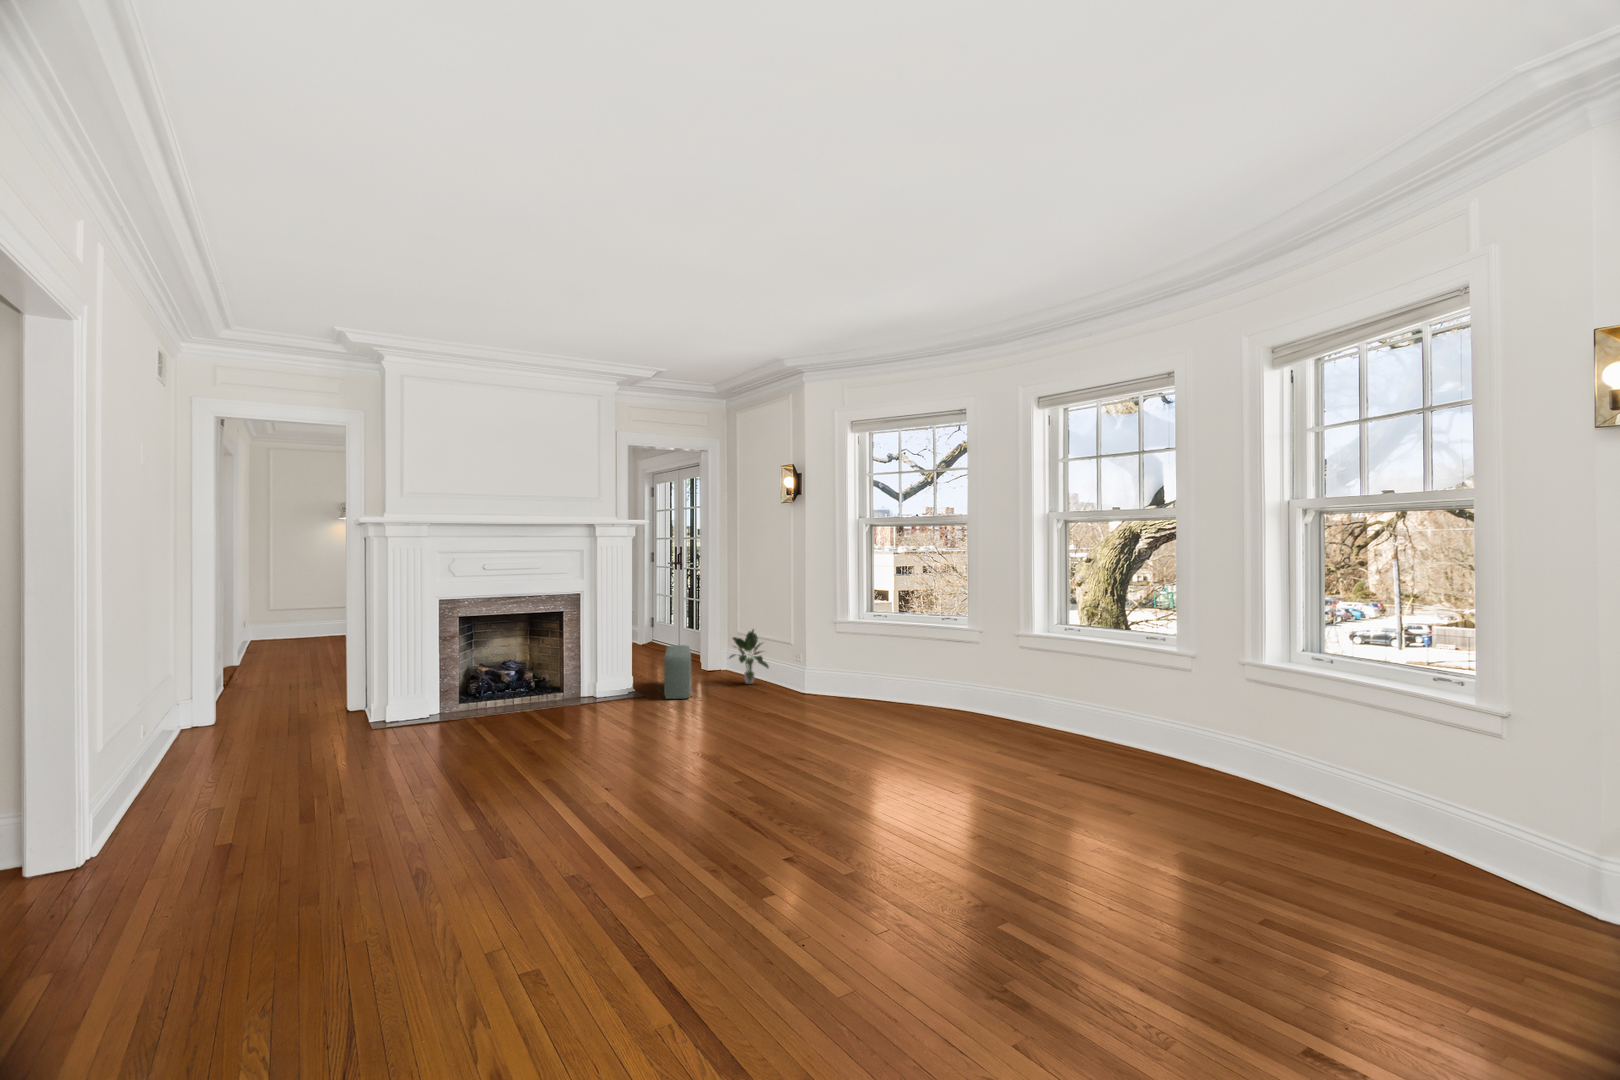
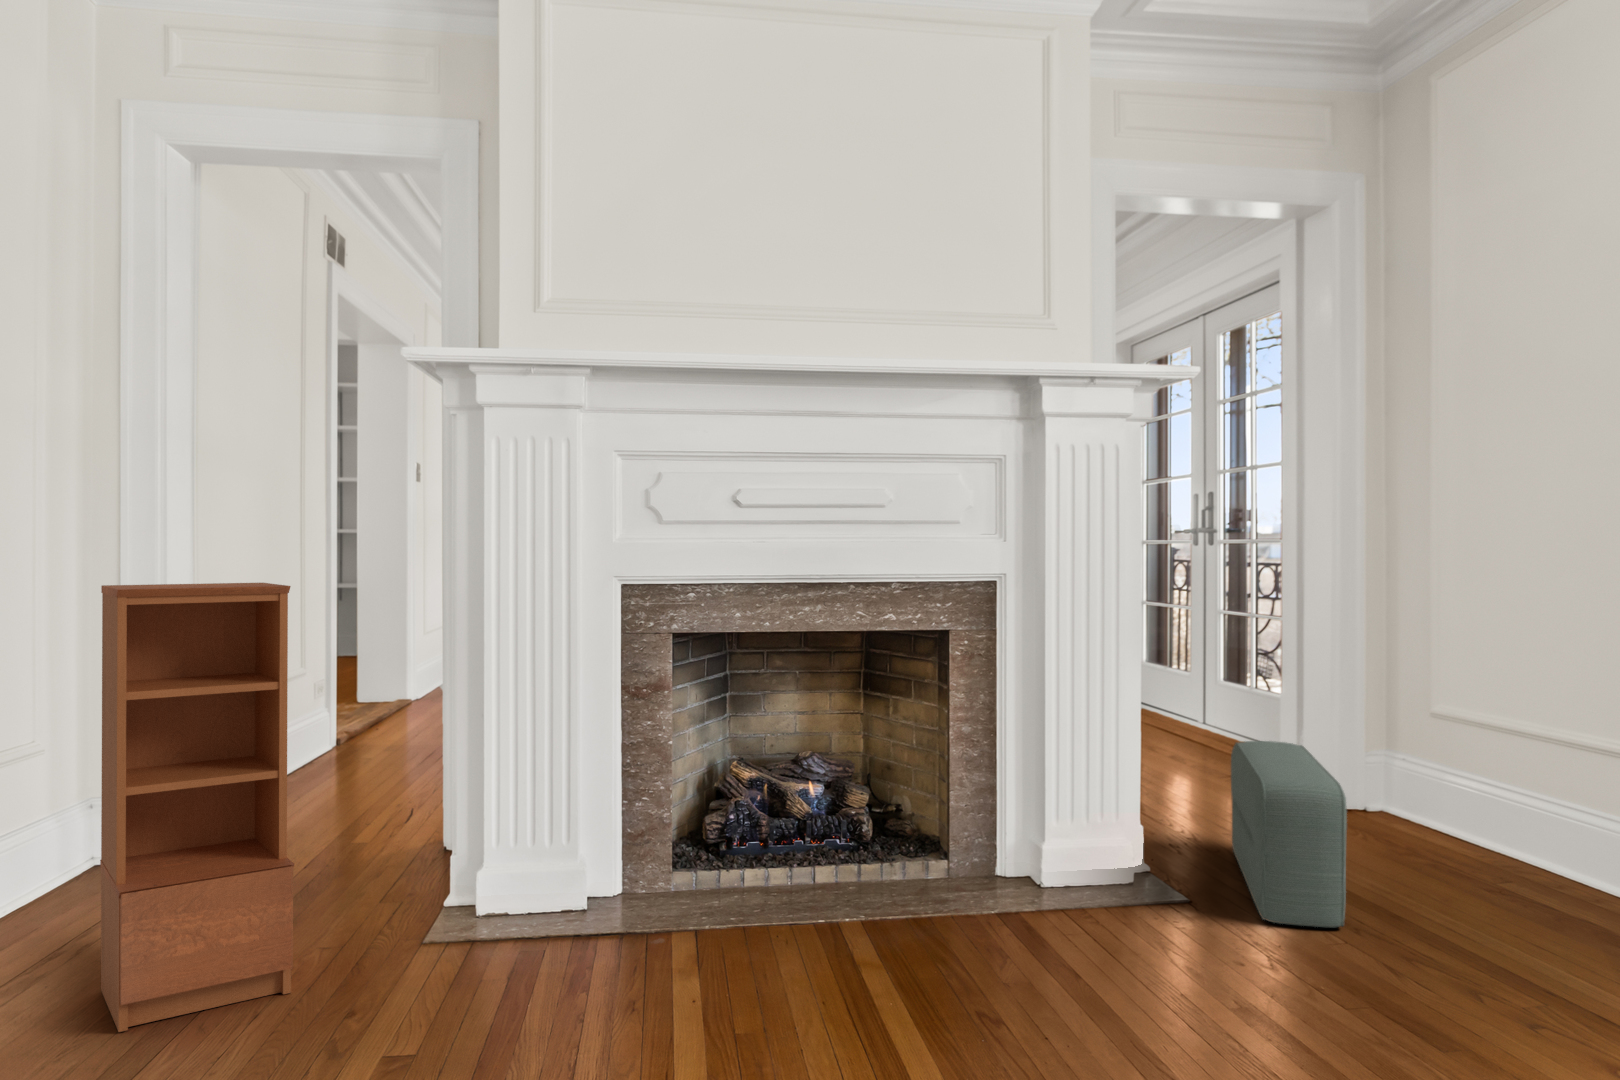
bookcase: none [256,606,335,754] -> present [100,583,294,1032]
potted plant: present [730,629,769,684] -> none [1427,706,1585,880]

